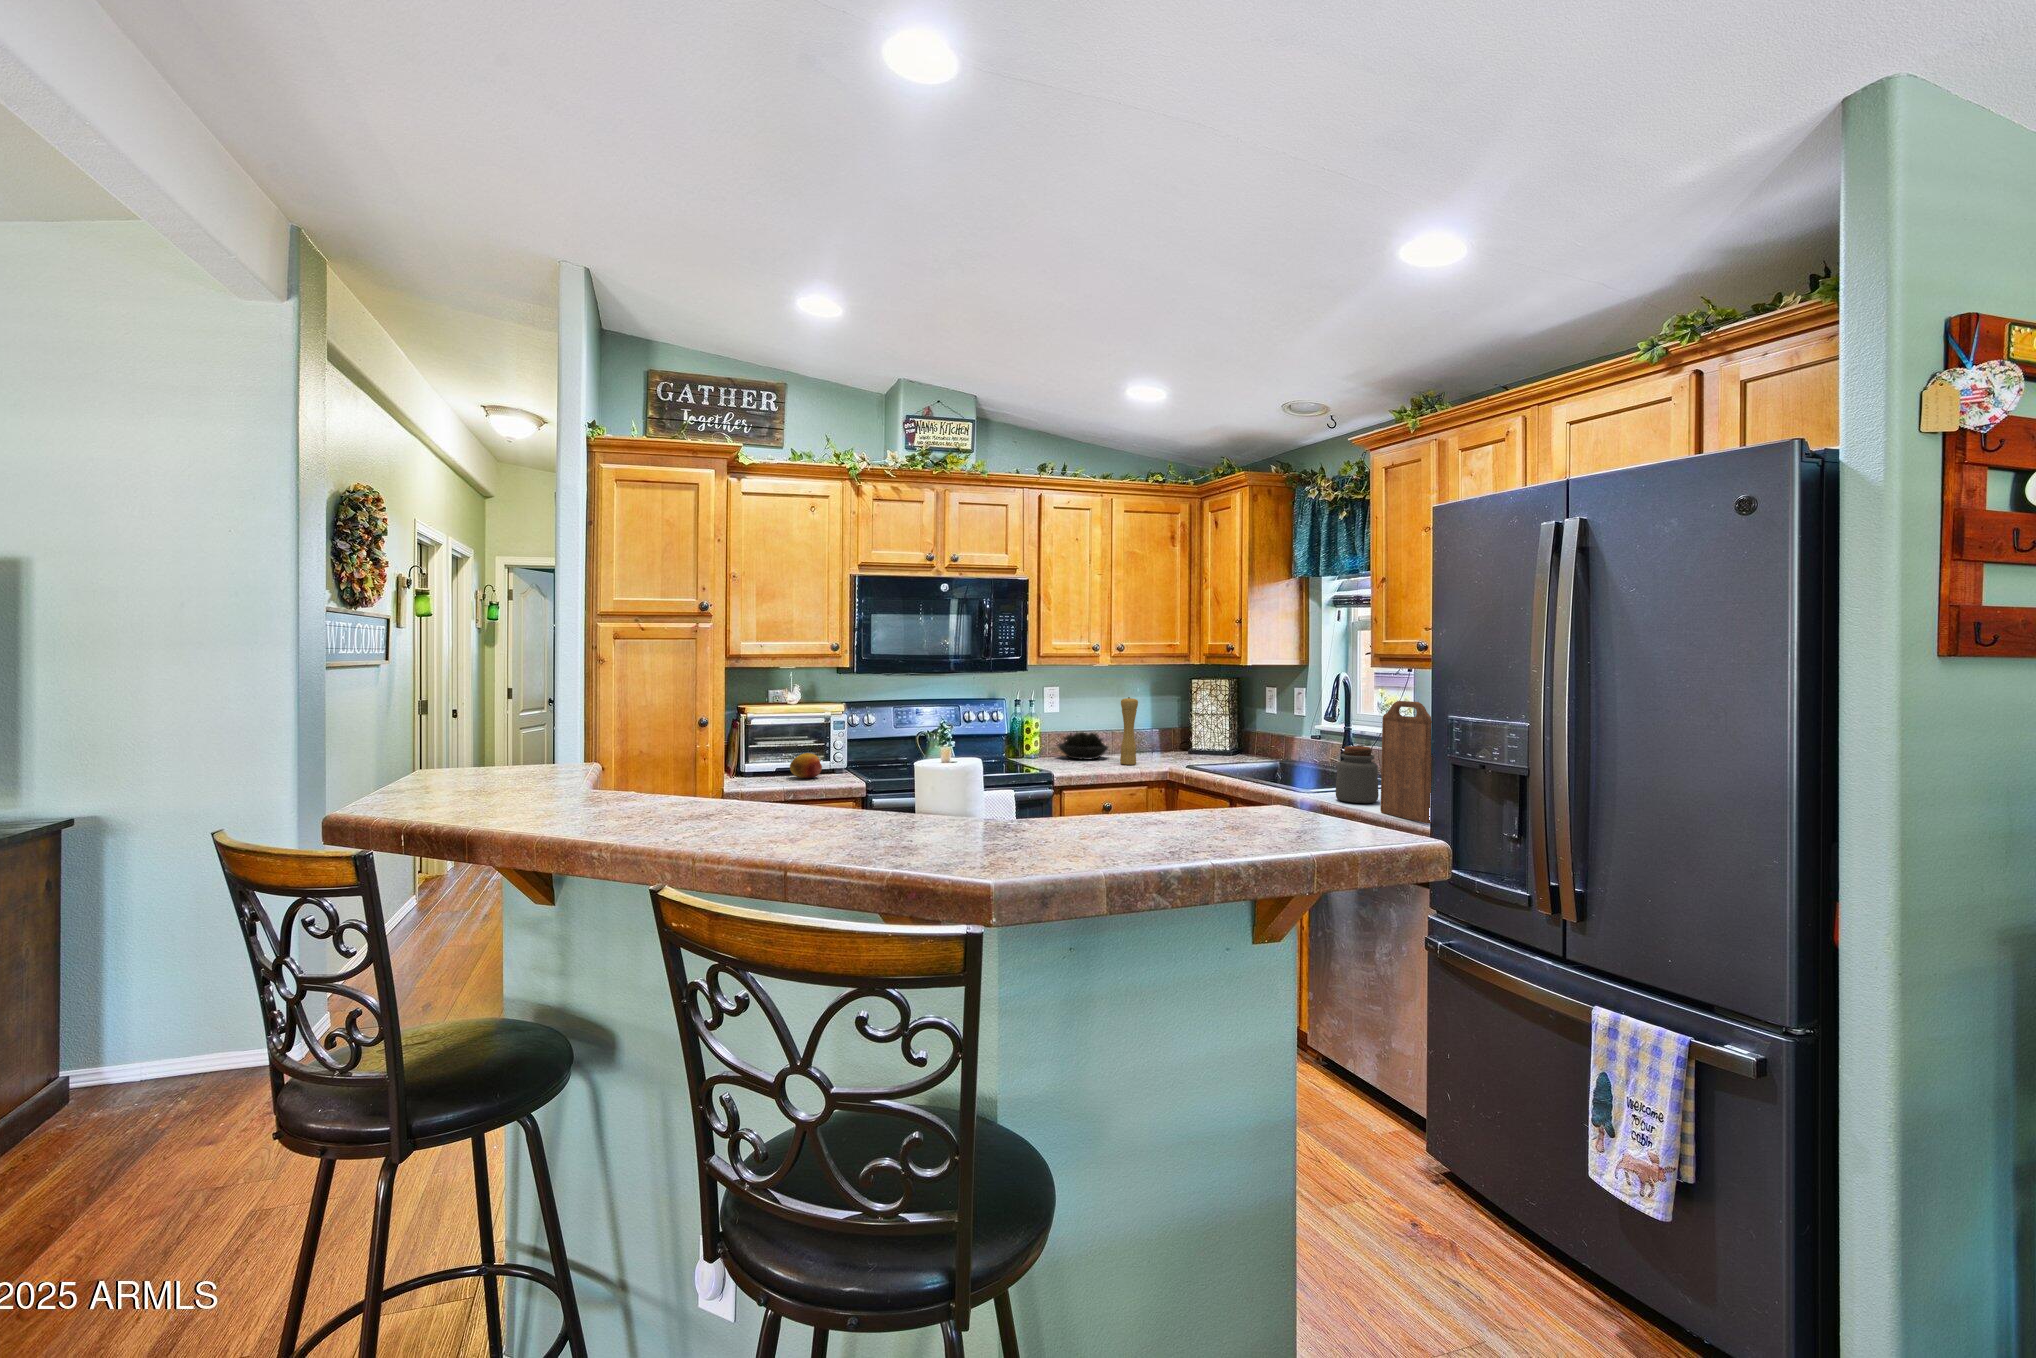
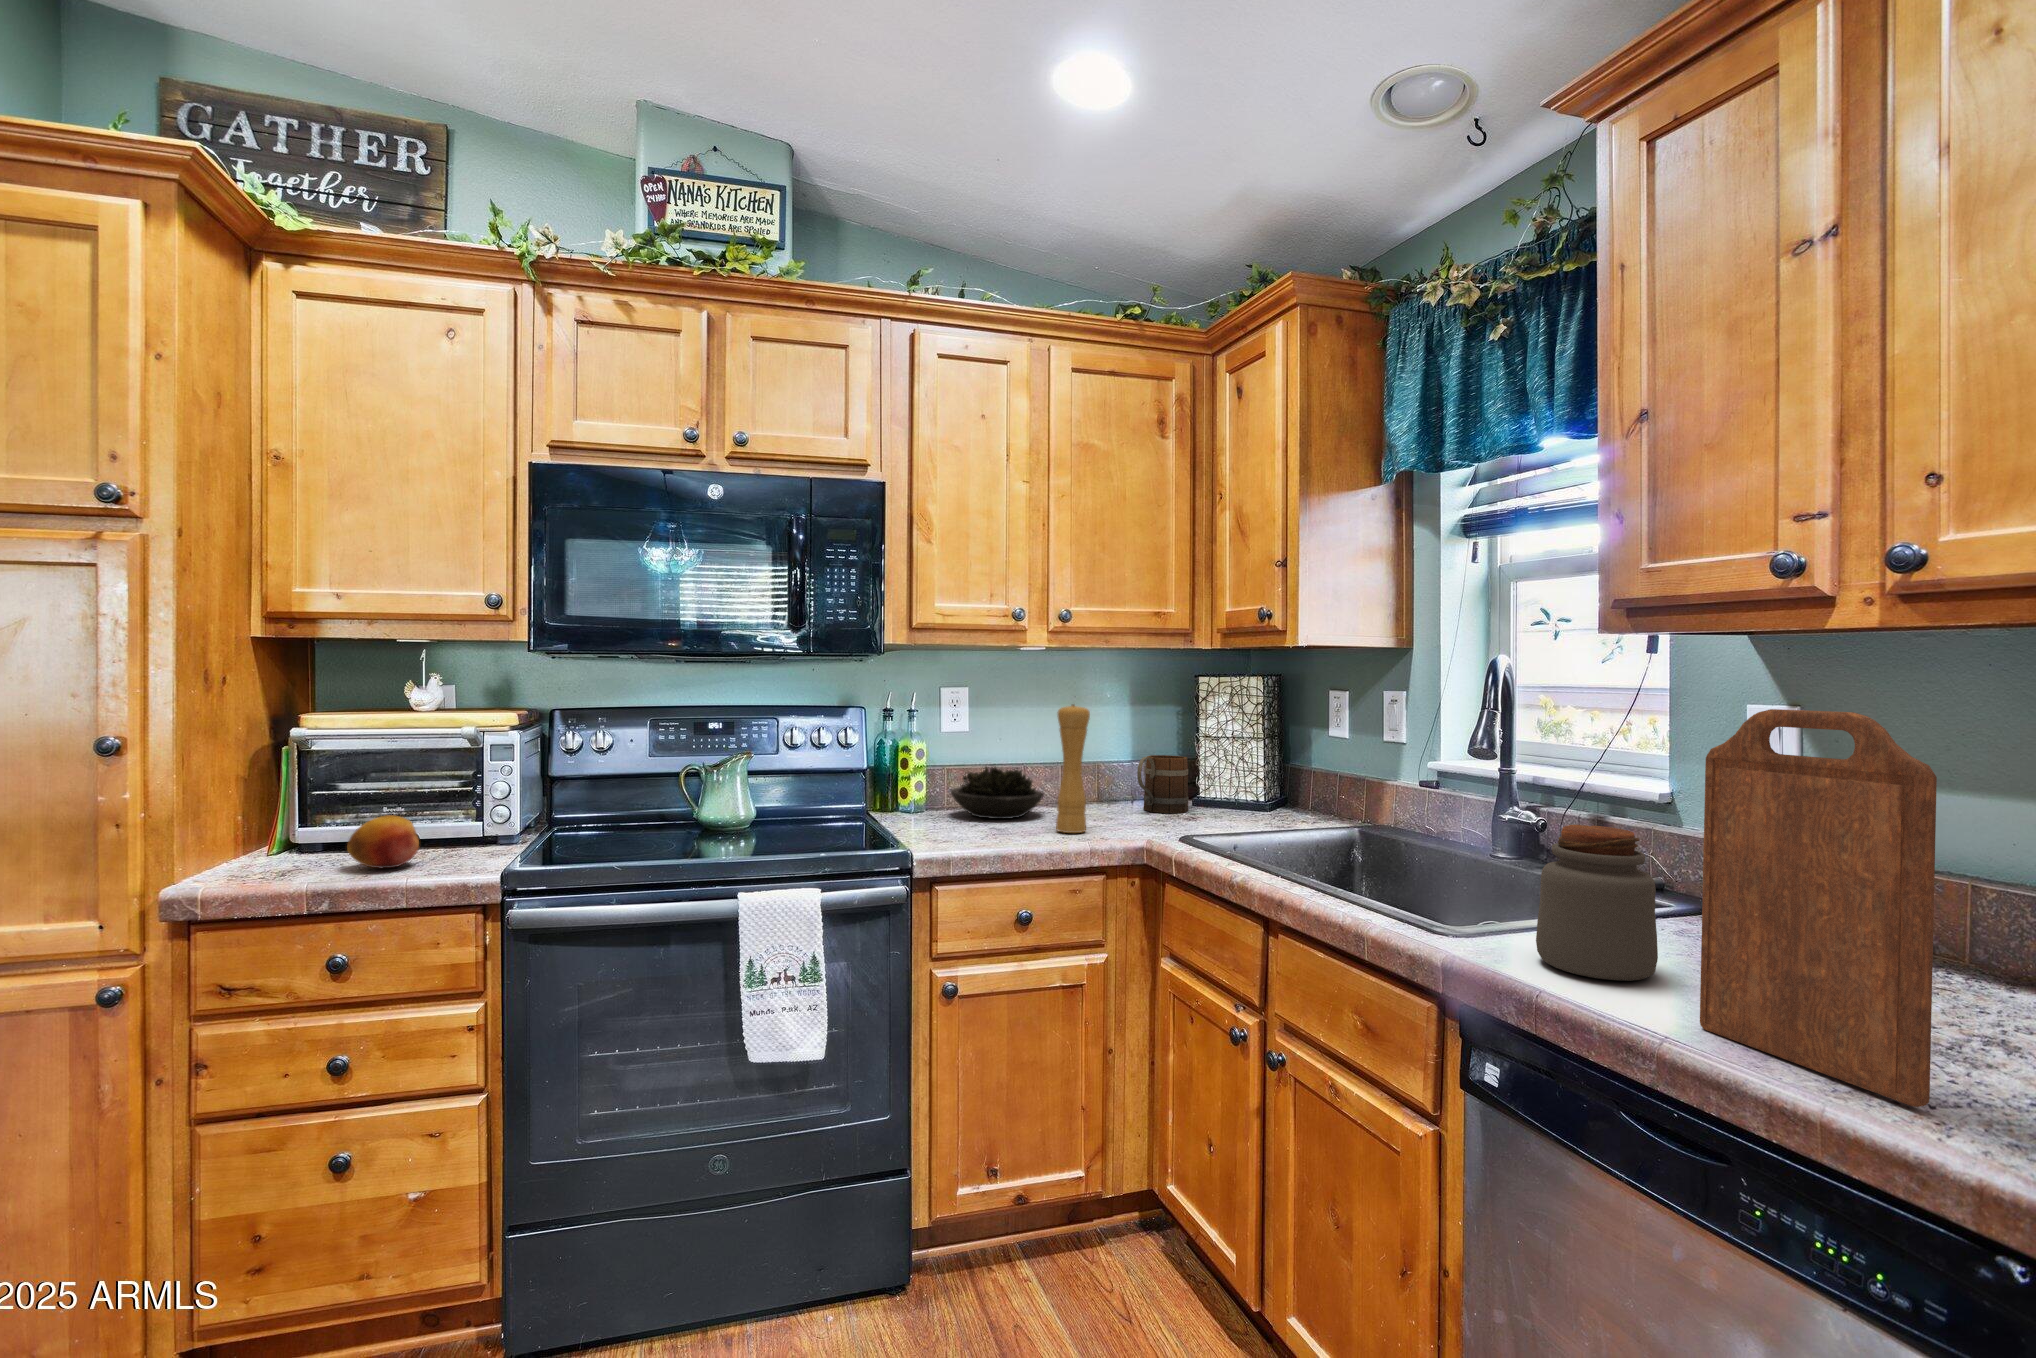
mug: none [1160,725,1187,757] -> present [1137,755,1188,813]

